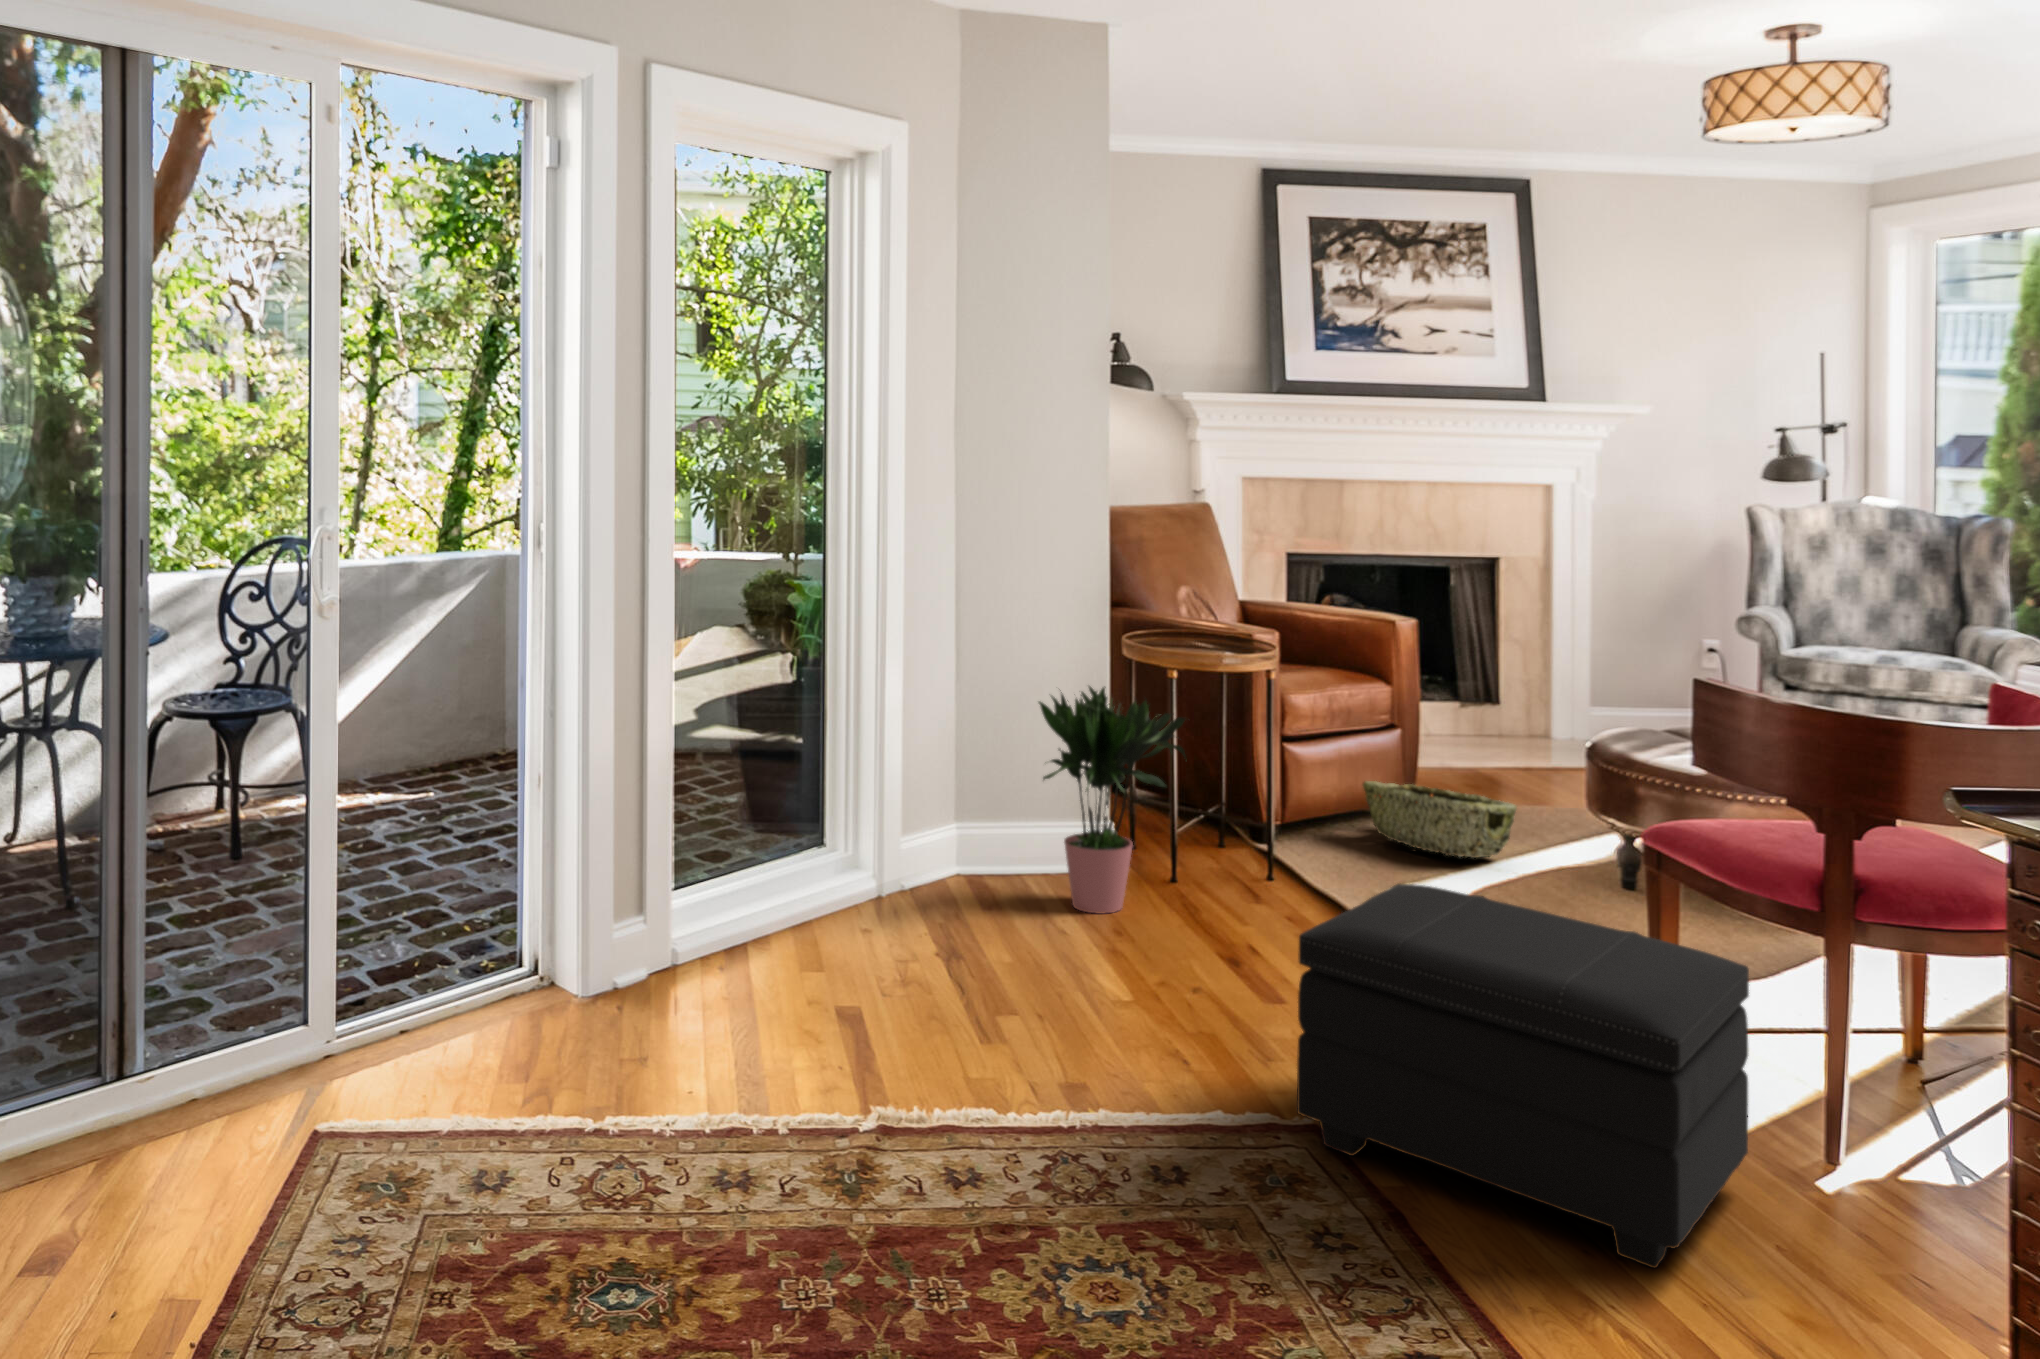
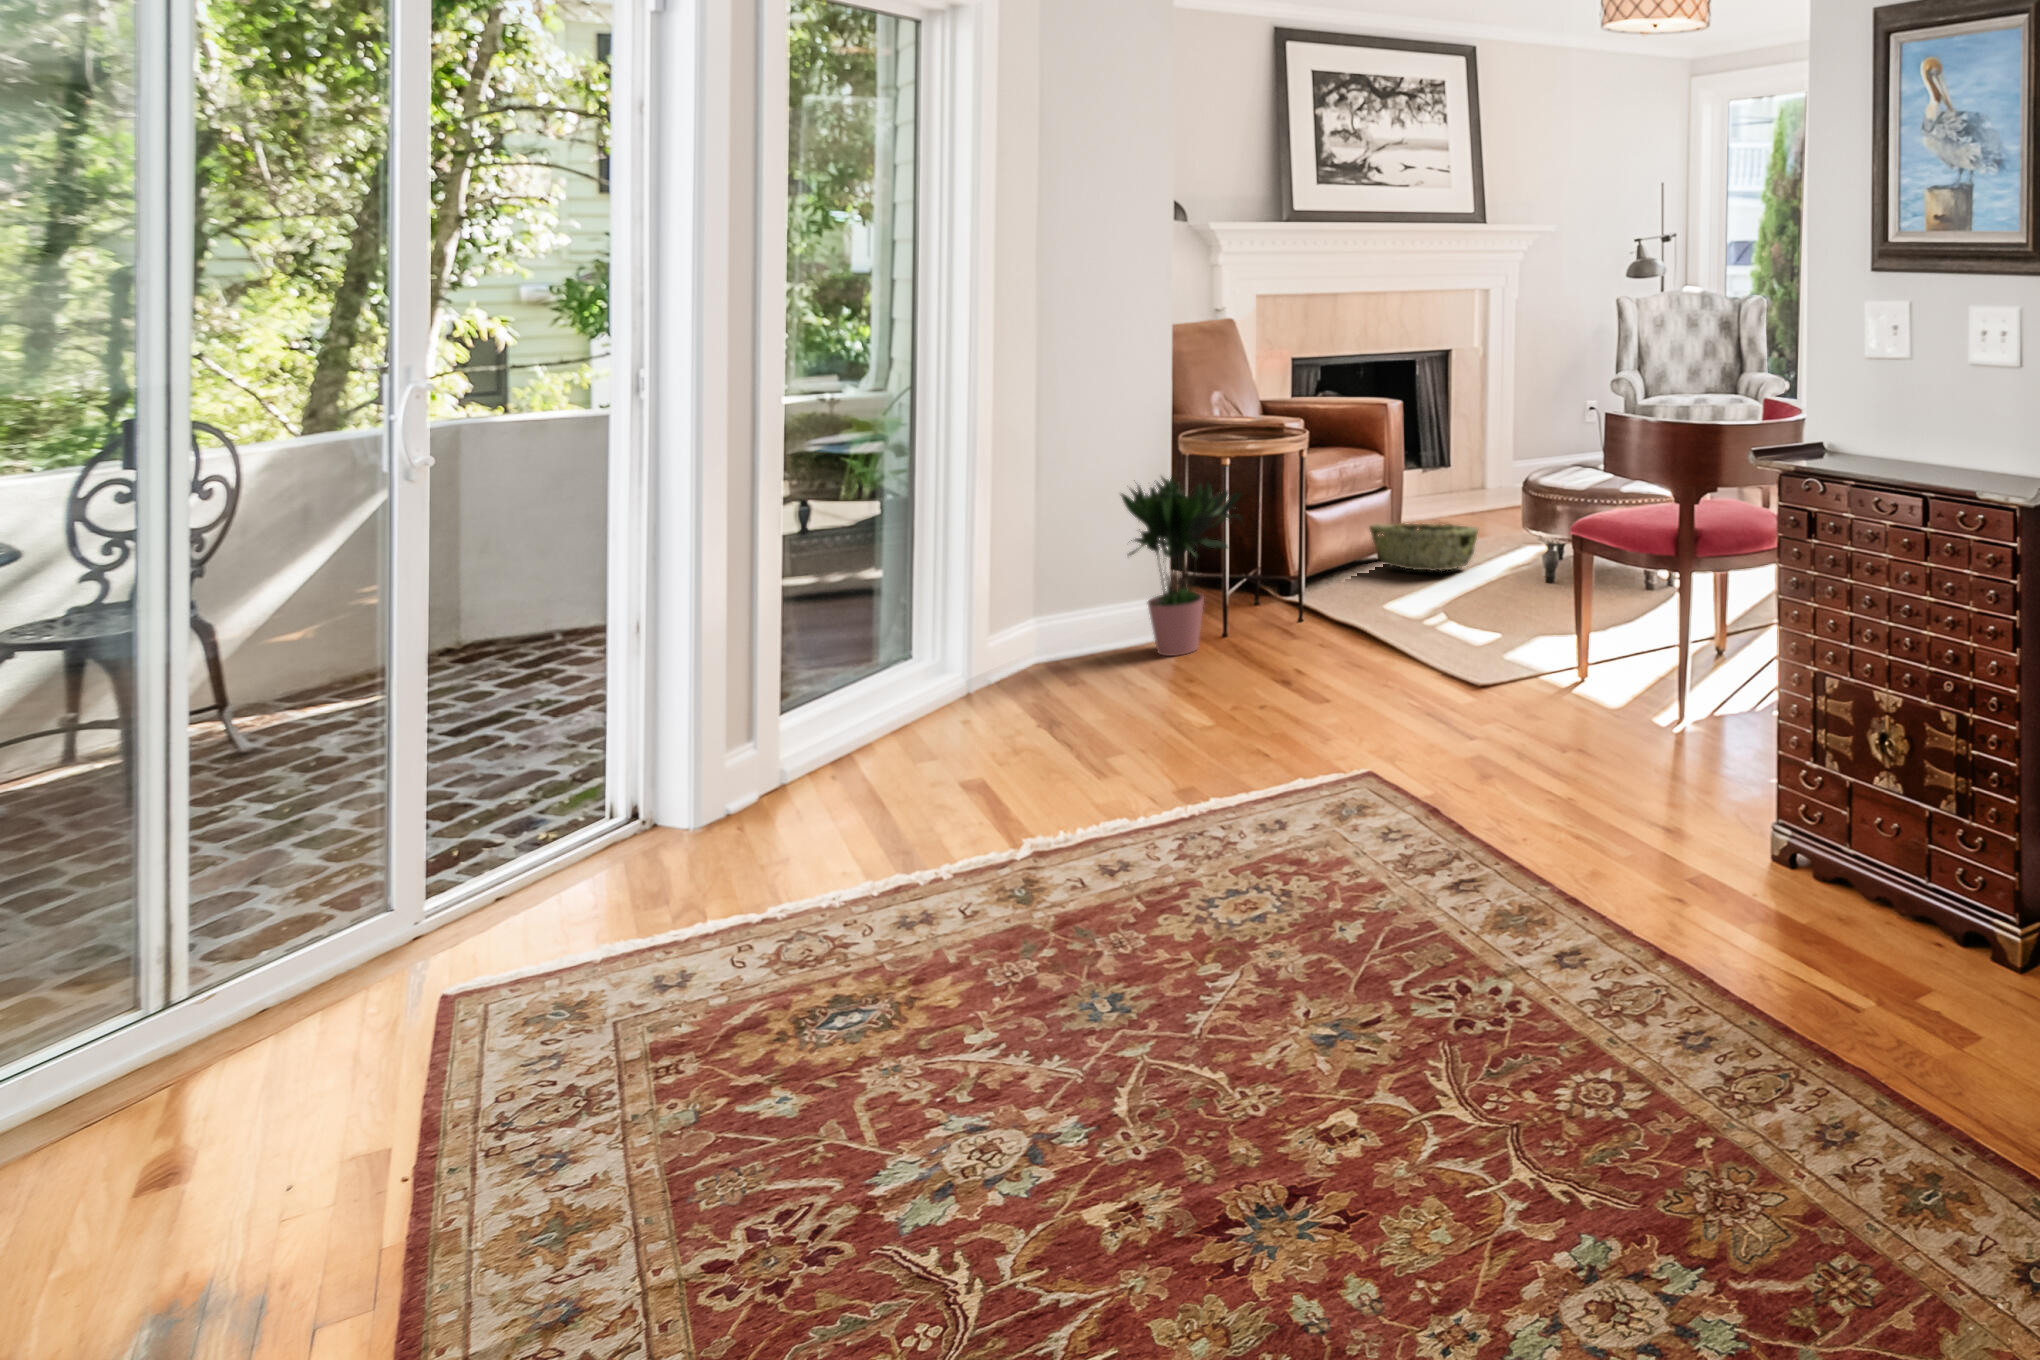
footstool: present [1297,883,1749,1268] -> none [1357,589,1645,807]

